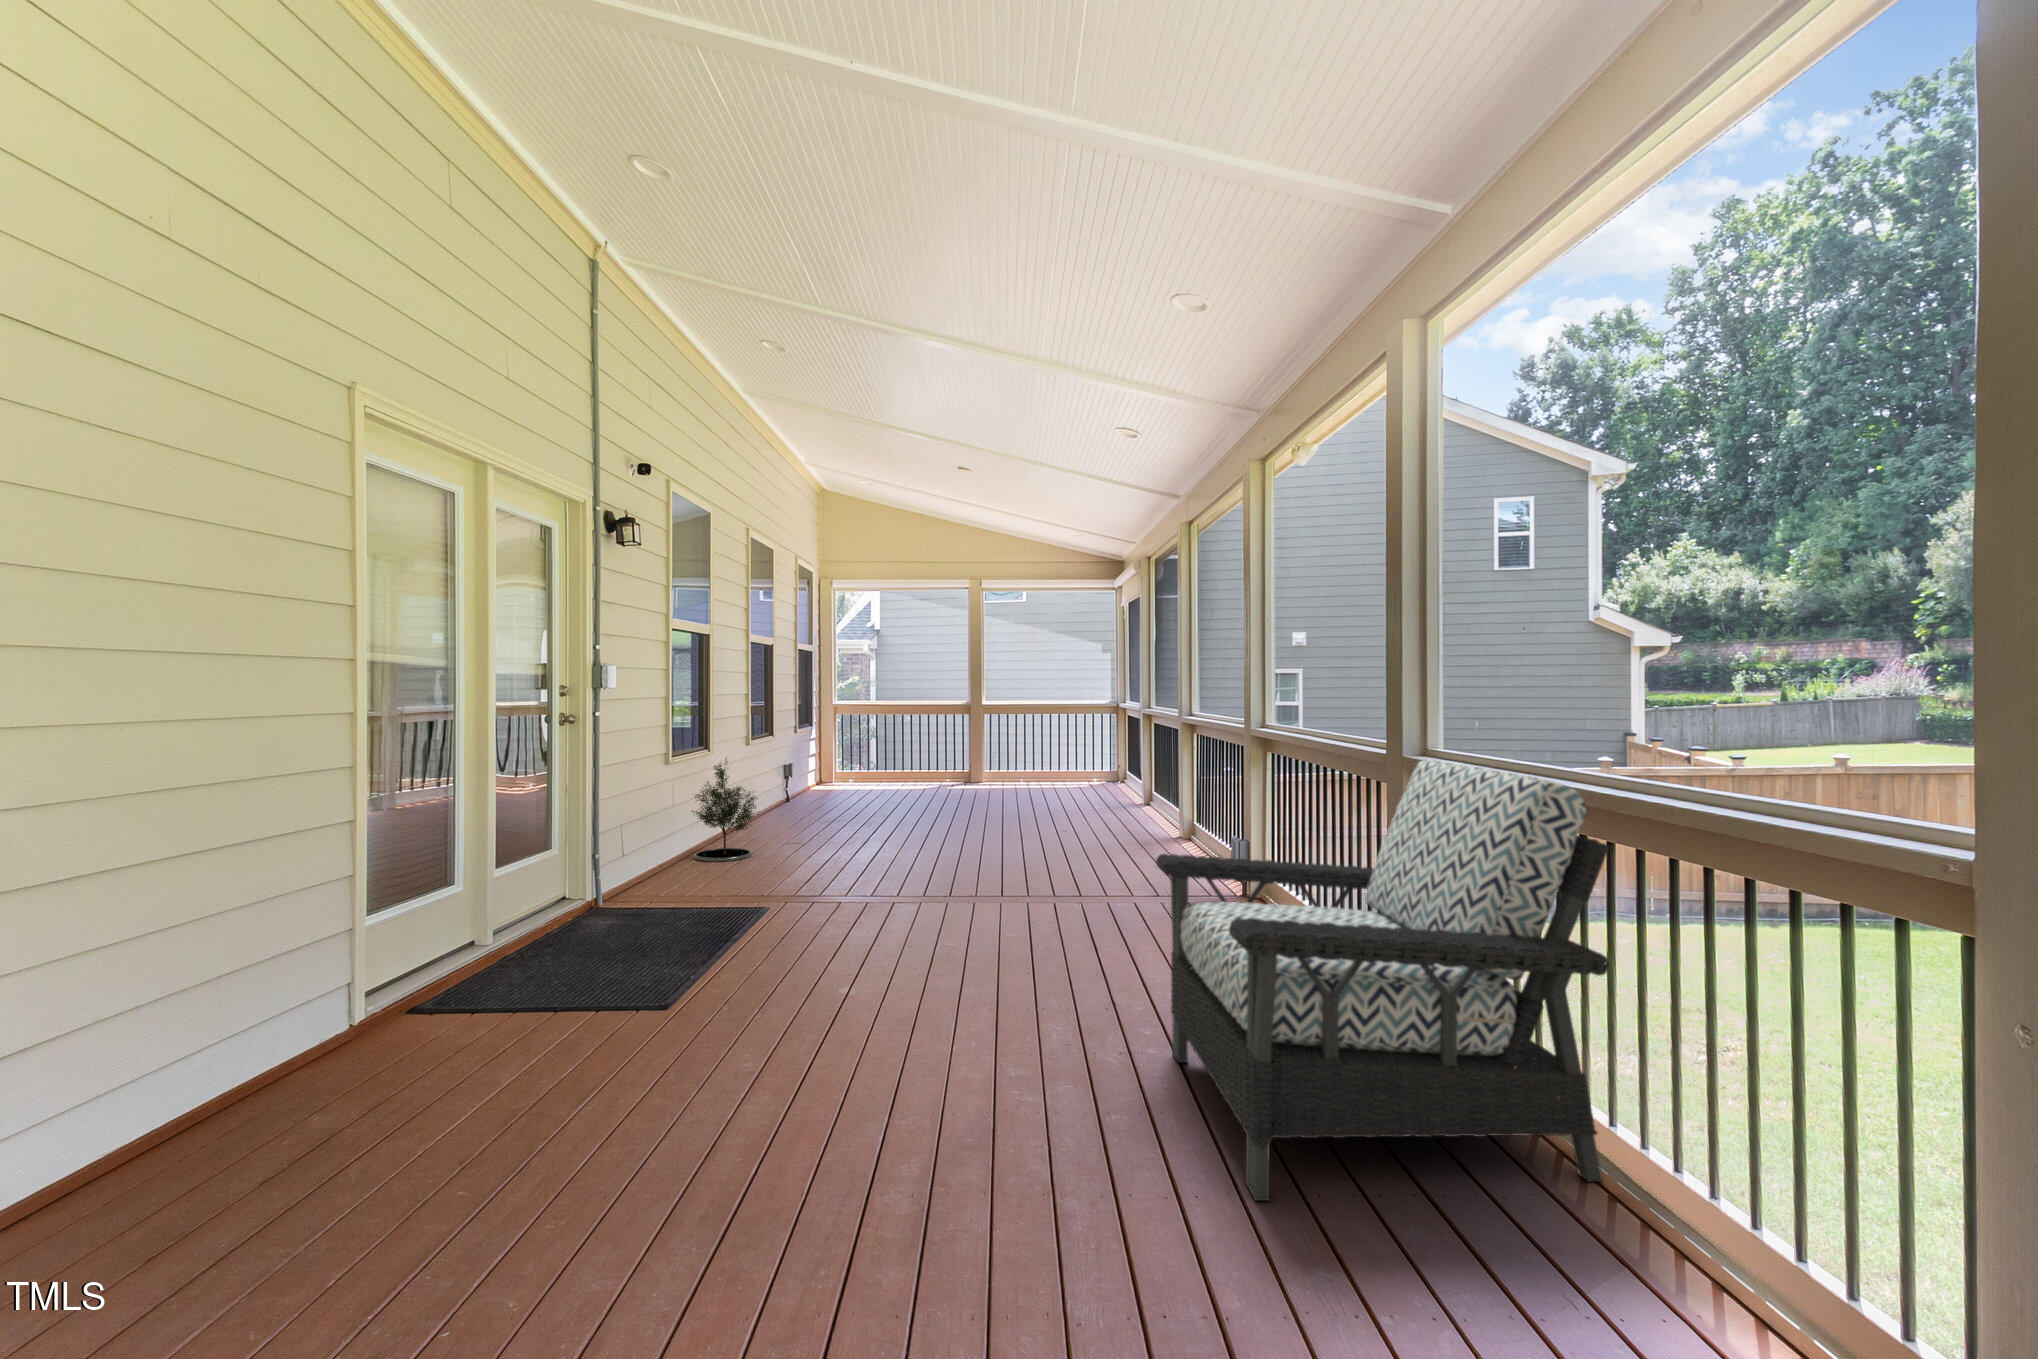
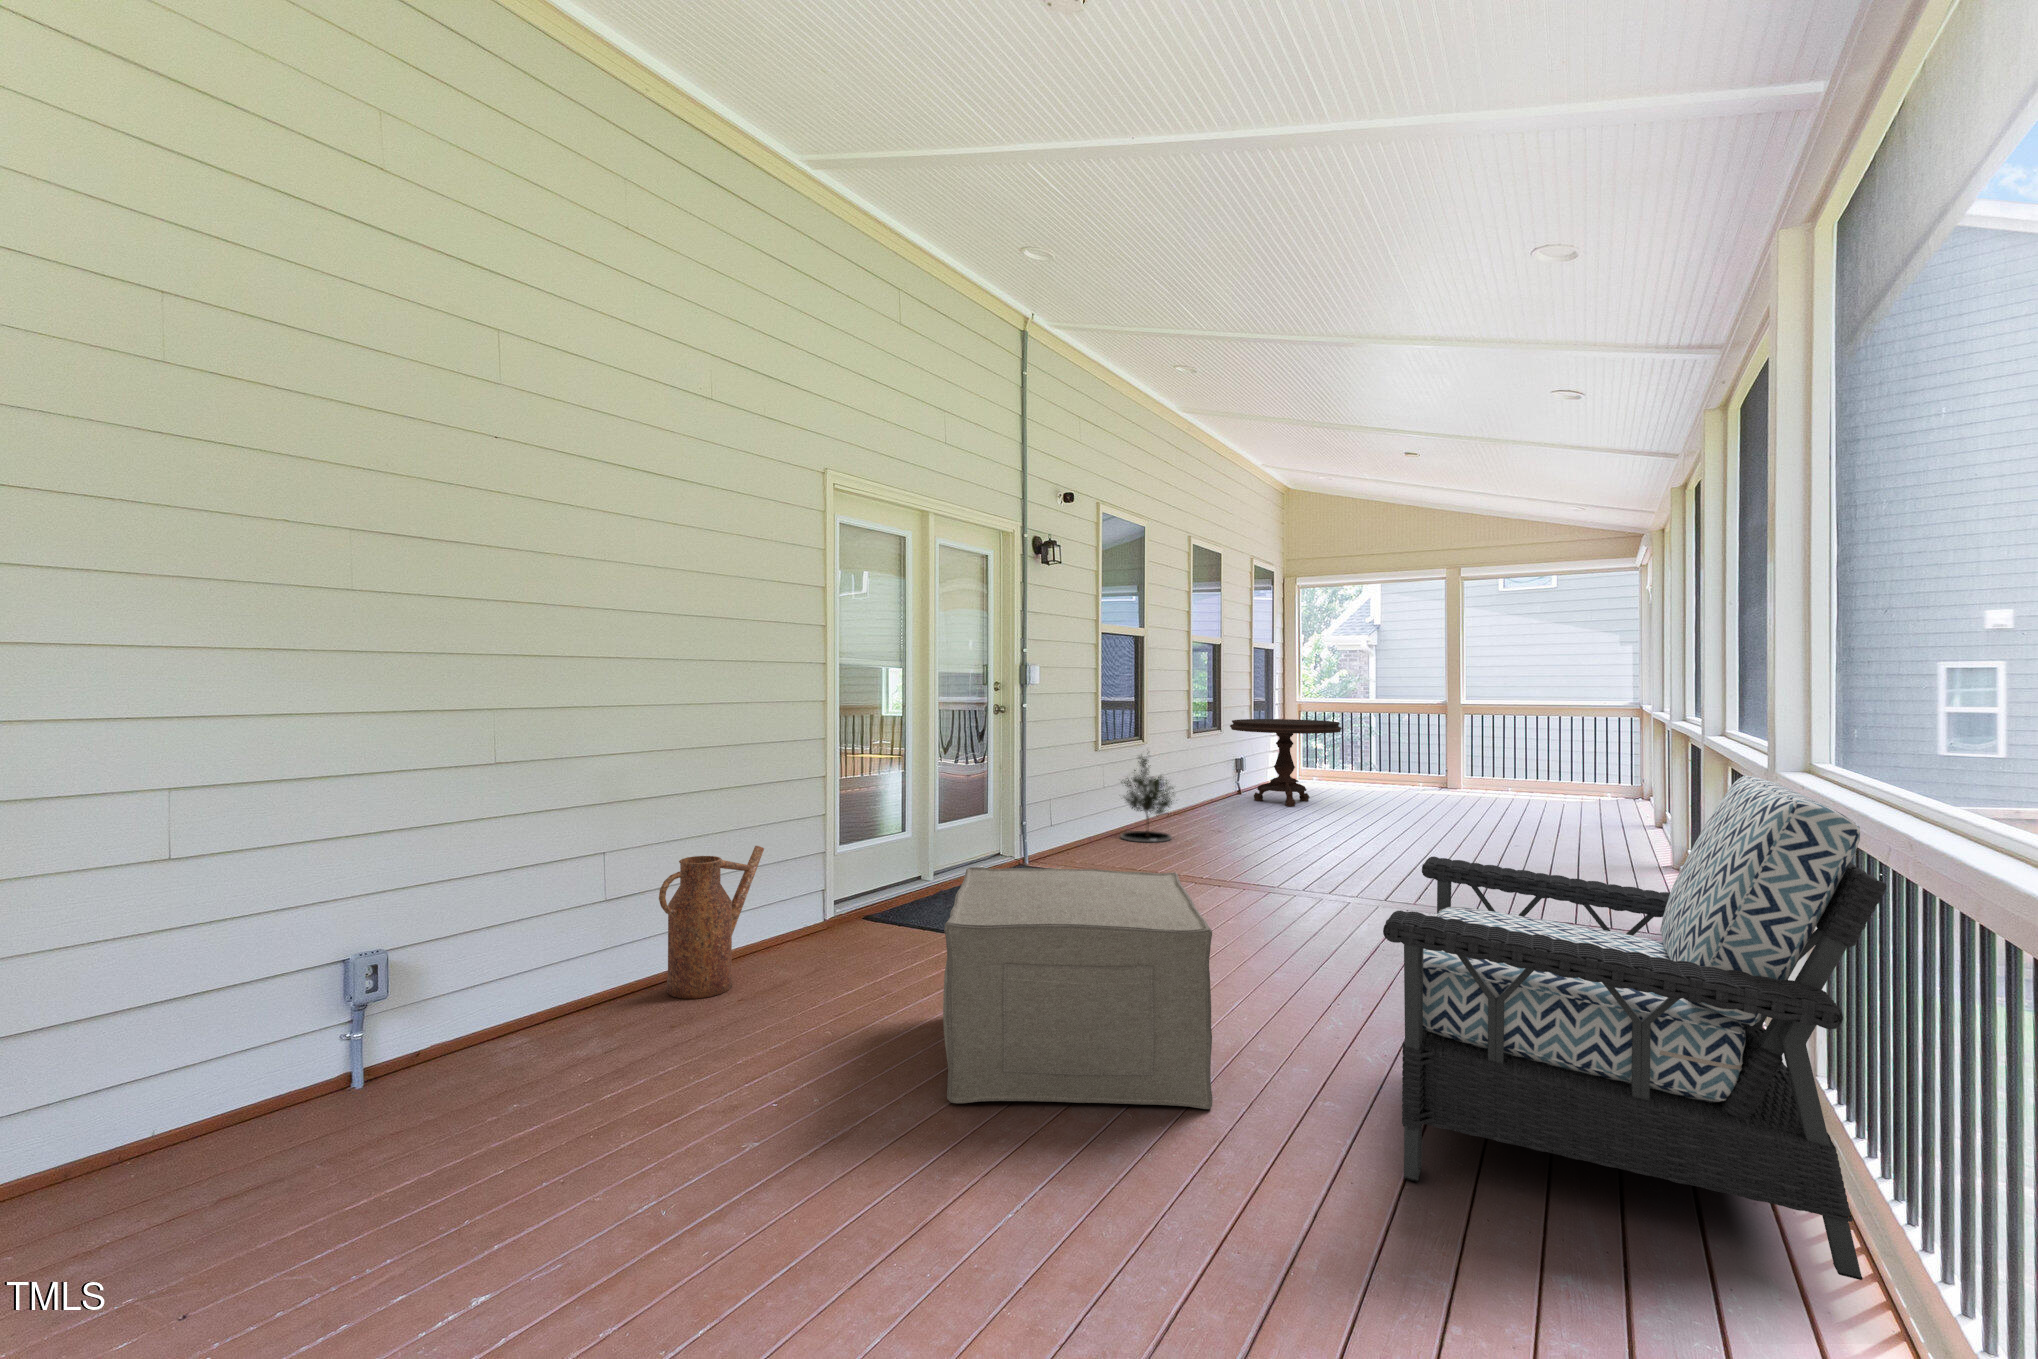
side table: none [783,722,893,809] -> present [1230,719,1342,807]
ottoman: none [643,901,1026,1272] -> present [943,867,1213,1109]
watering can: none [64,940,266,1223] -> present [659,846,764,999]

